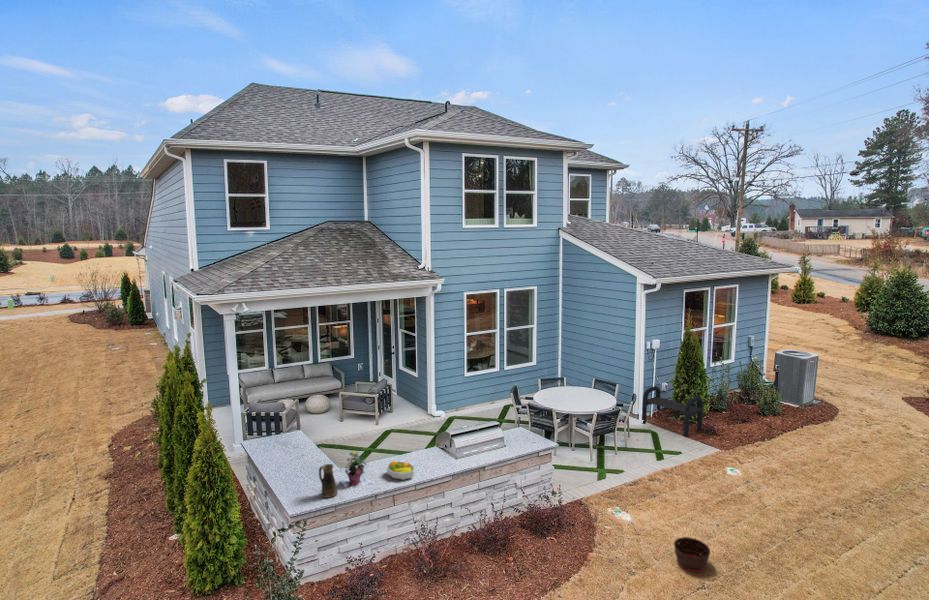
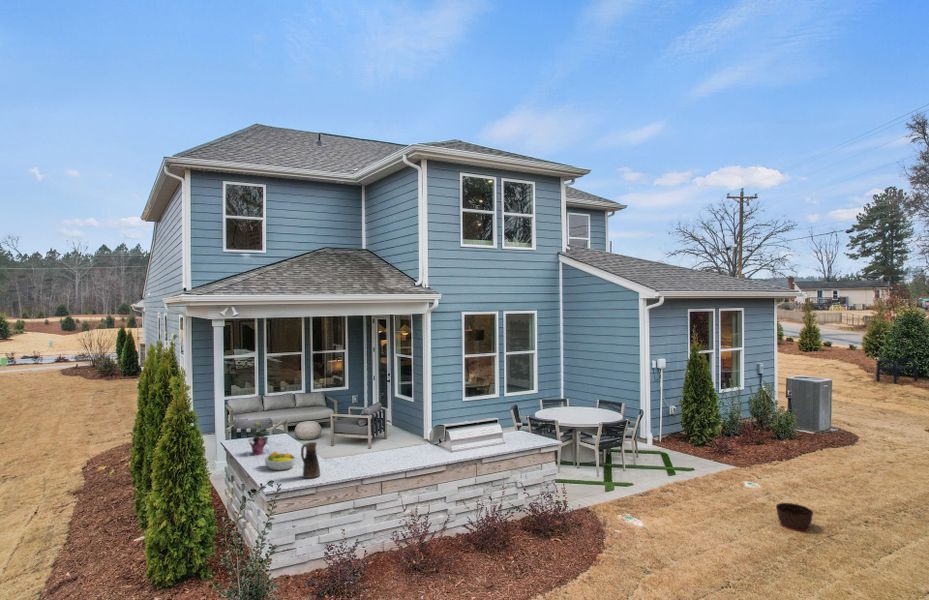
bench: present [642,386,702,437] -> present [876,358,918,383]
potted plant: present [340,450,372,488] -> present [245,423,273,457]
fruit bowl: present [387,461,415,480] -> present [265,452,296,470]
basket: present [674,537,710,572] -> present [776,503,813,531]

